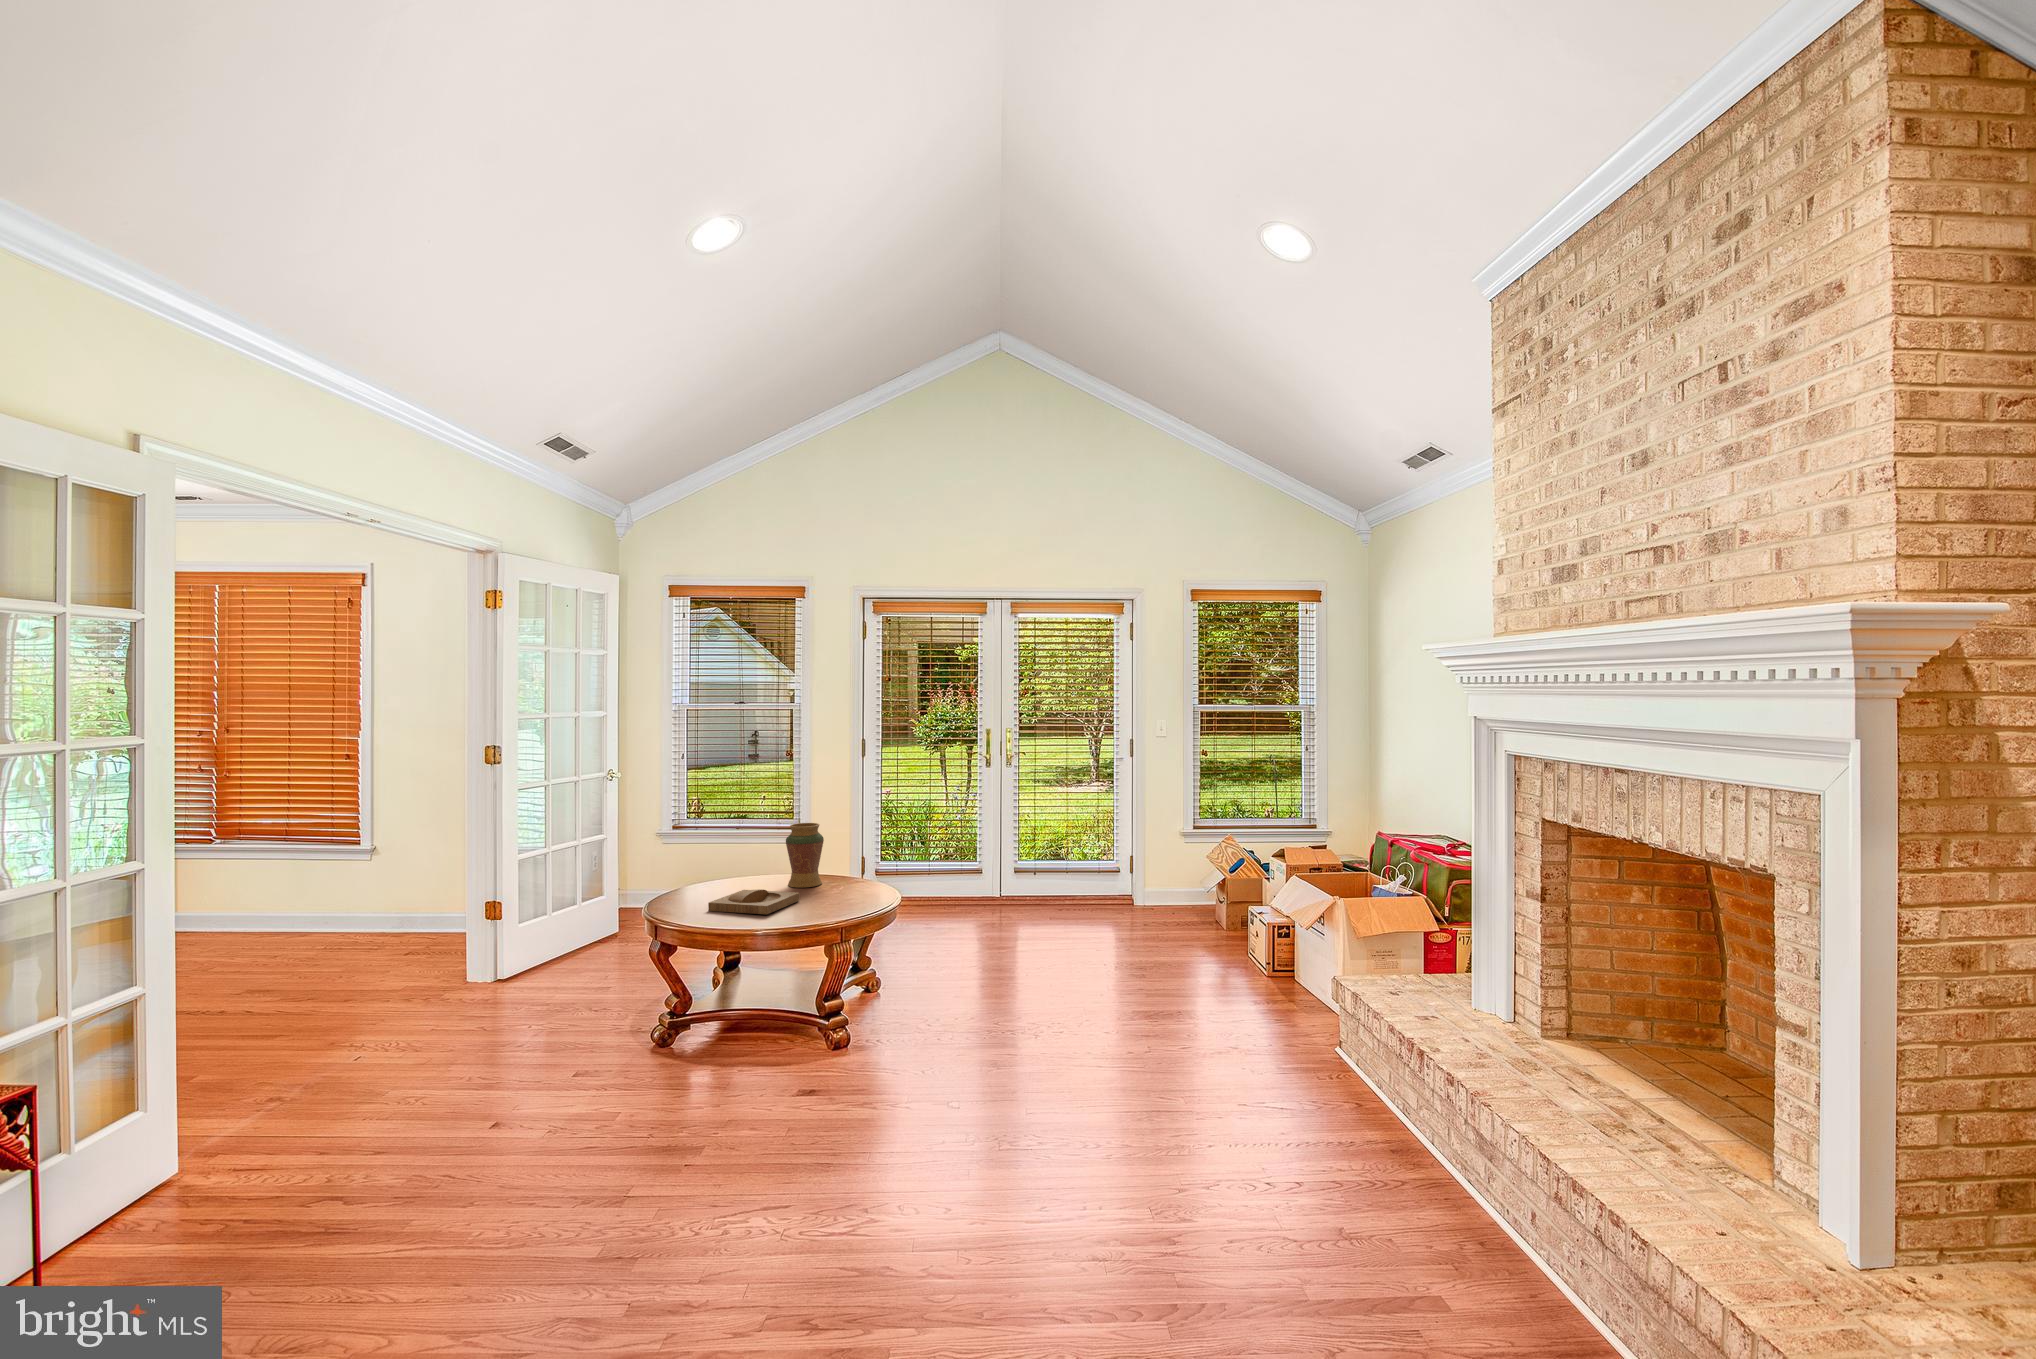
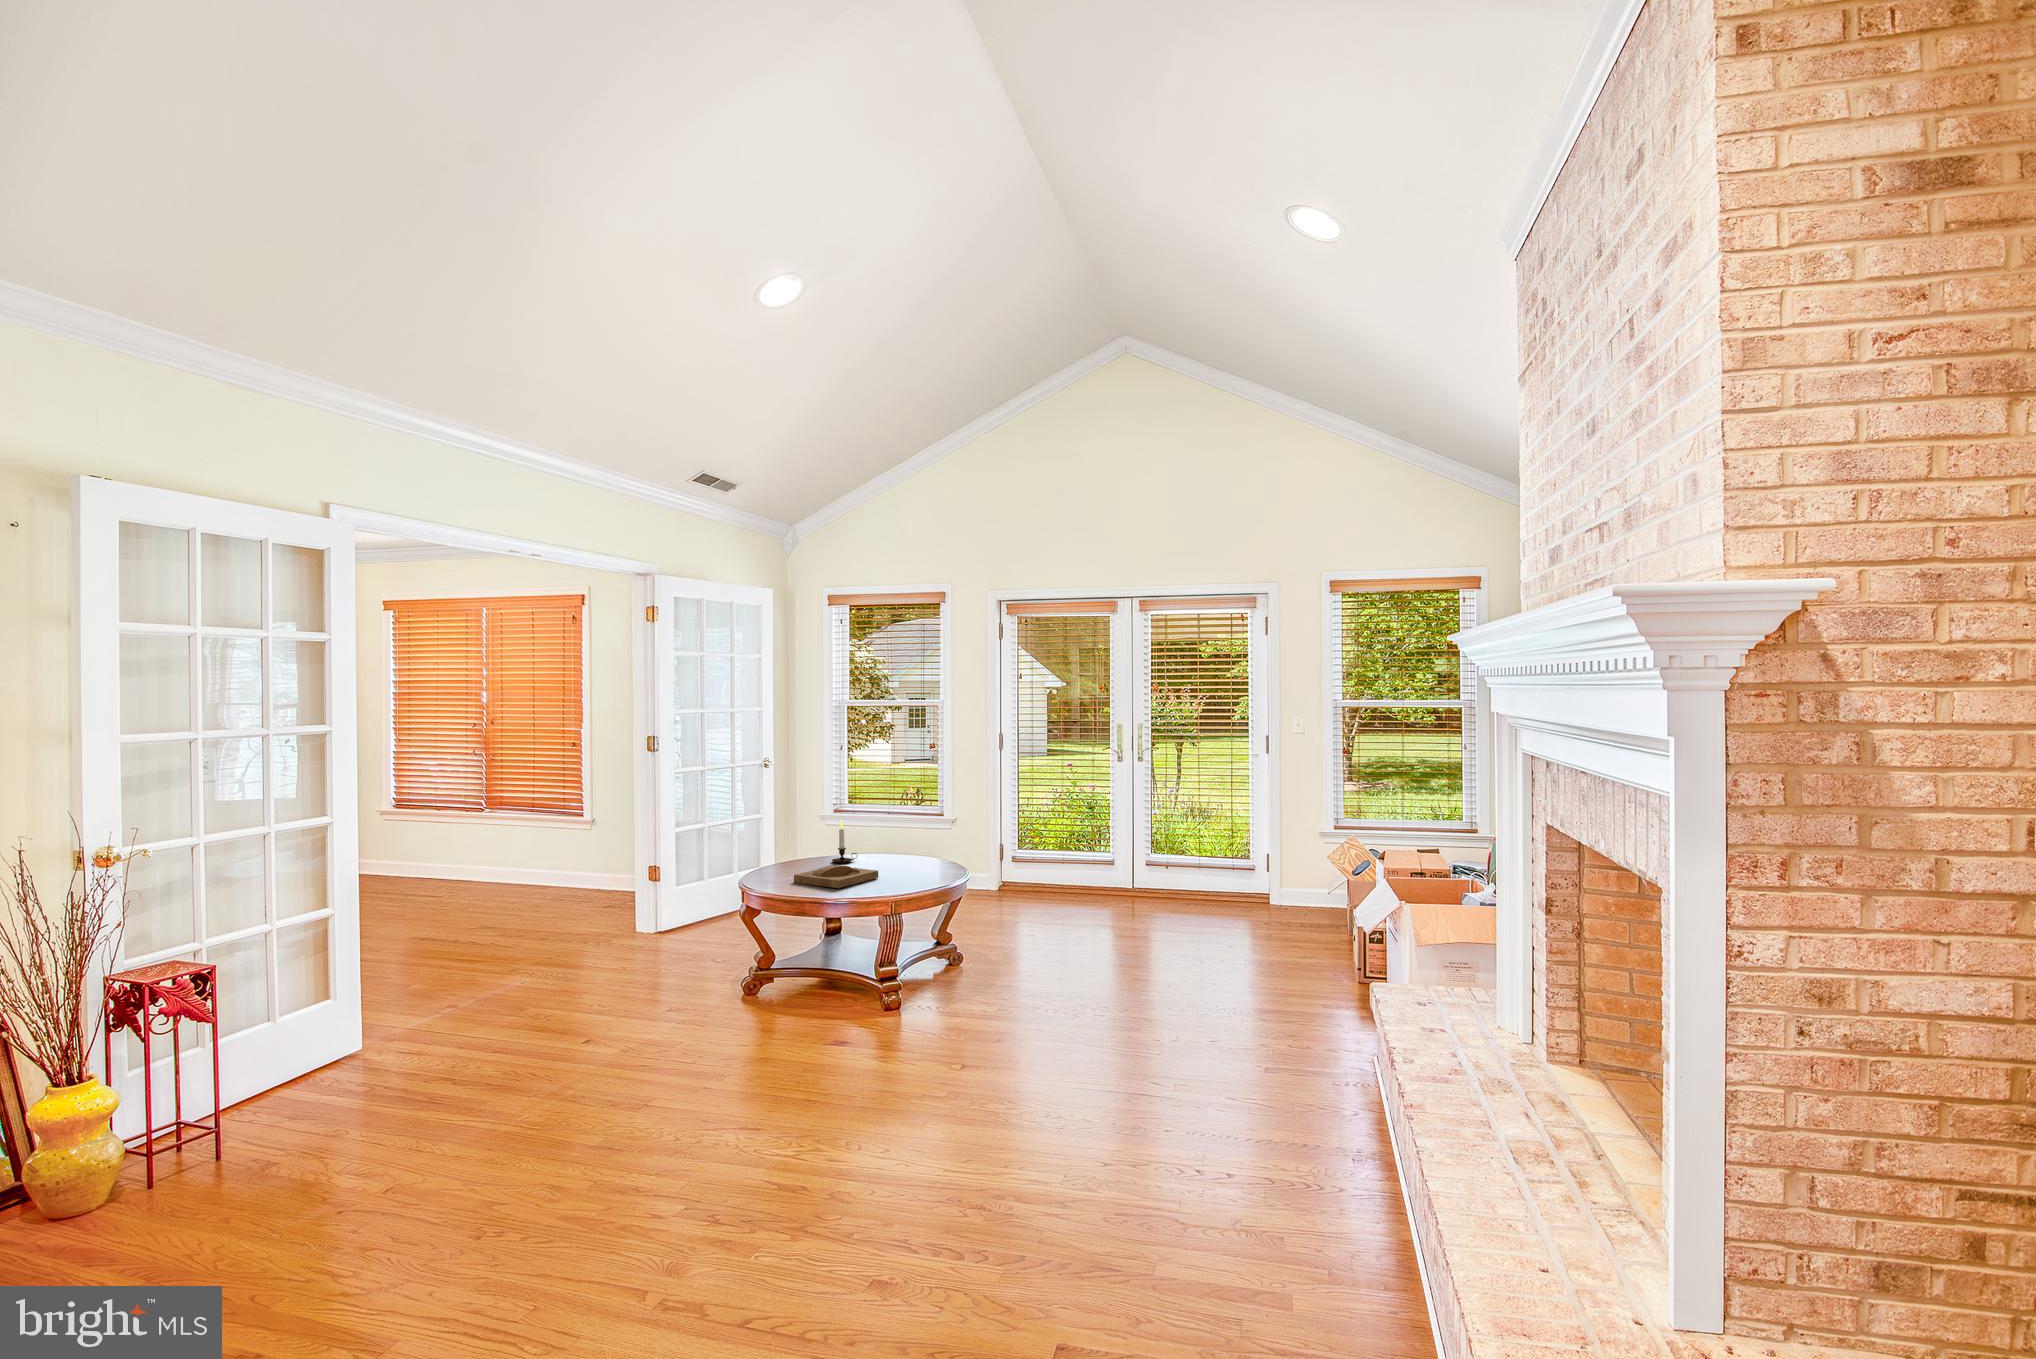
decorative vase: present [786,823,824,887] -> none [879,807,914,867]
candle: none [731,837,759,886] -> present [832,819,857,863]

